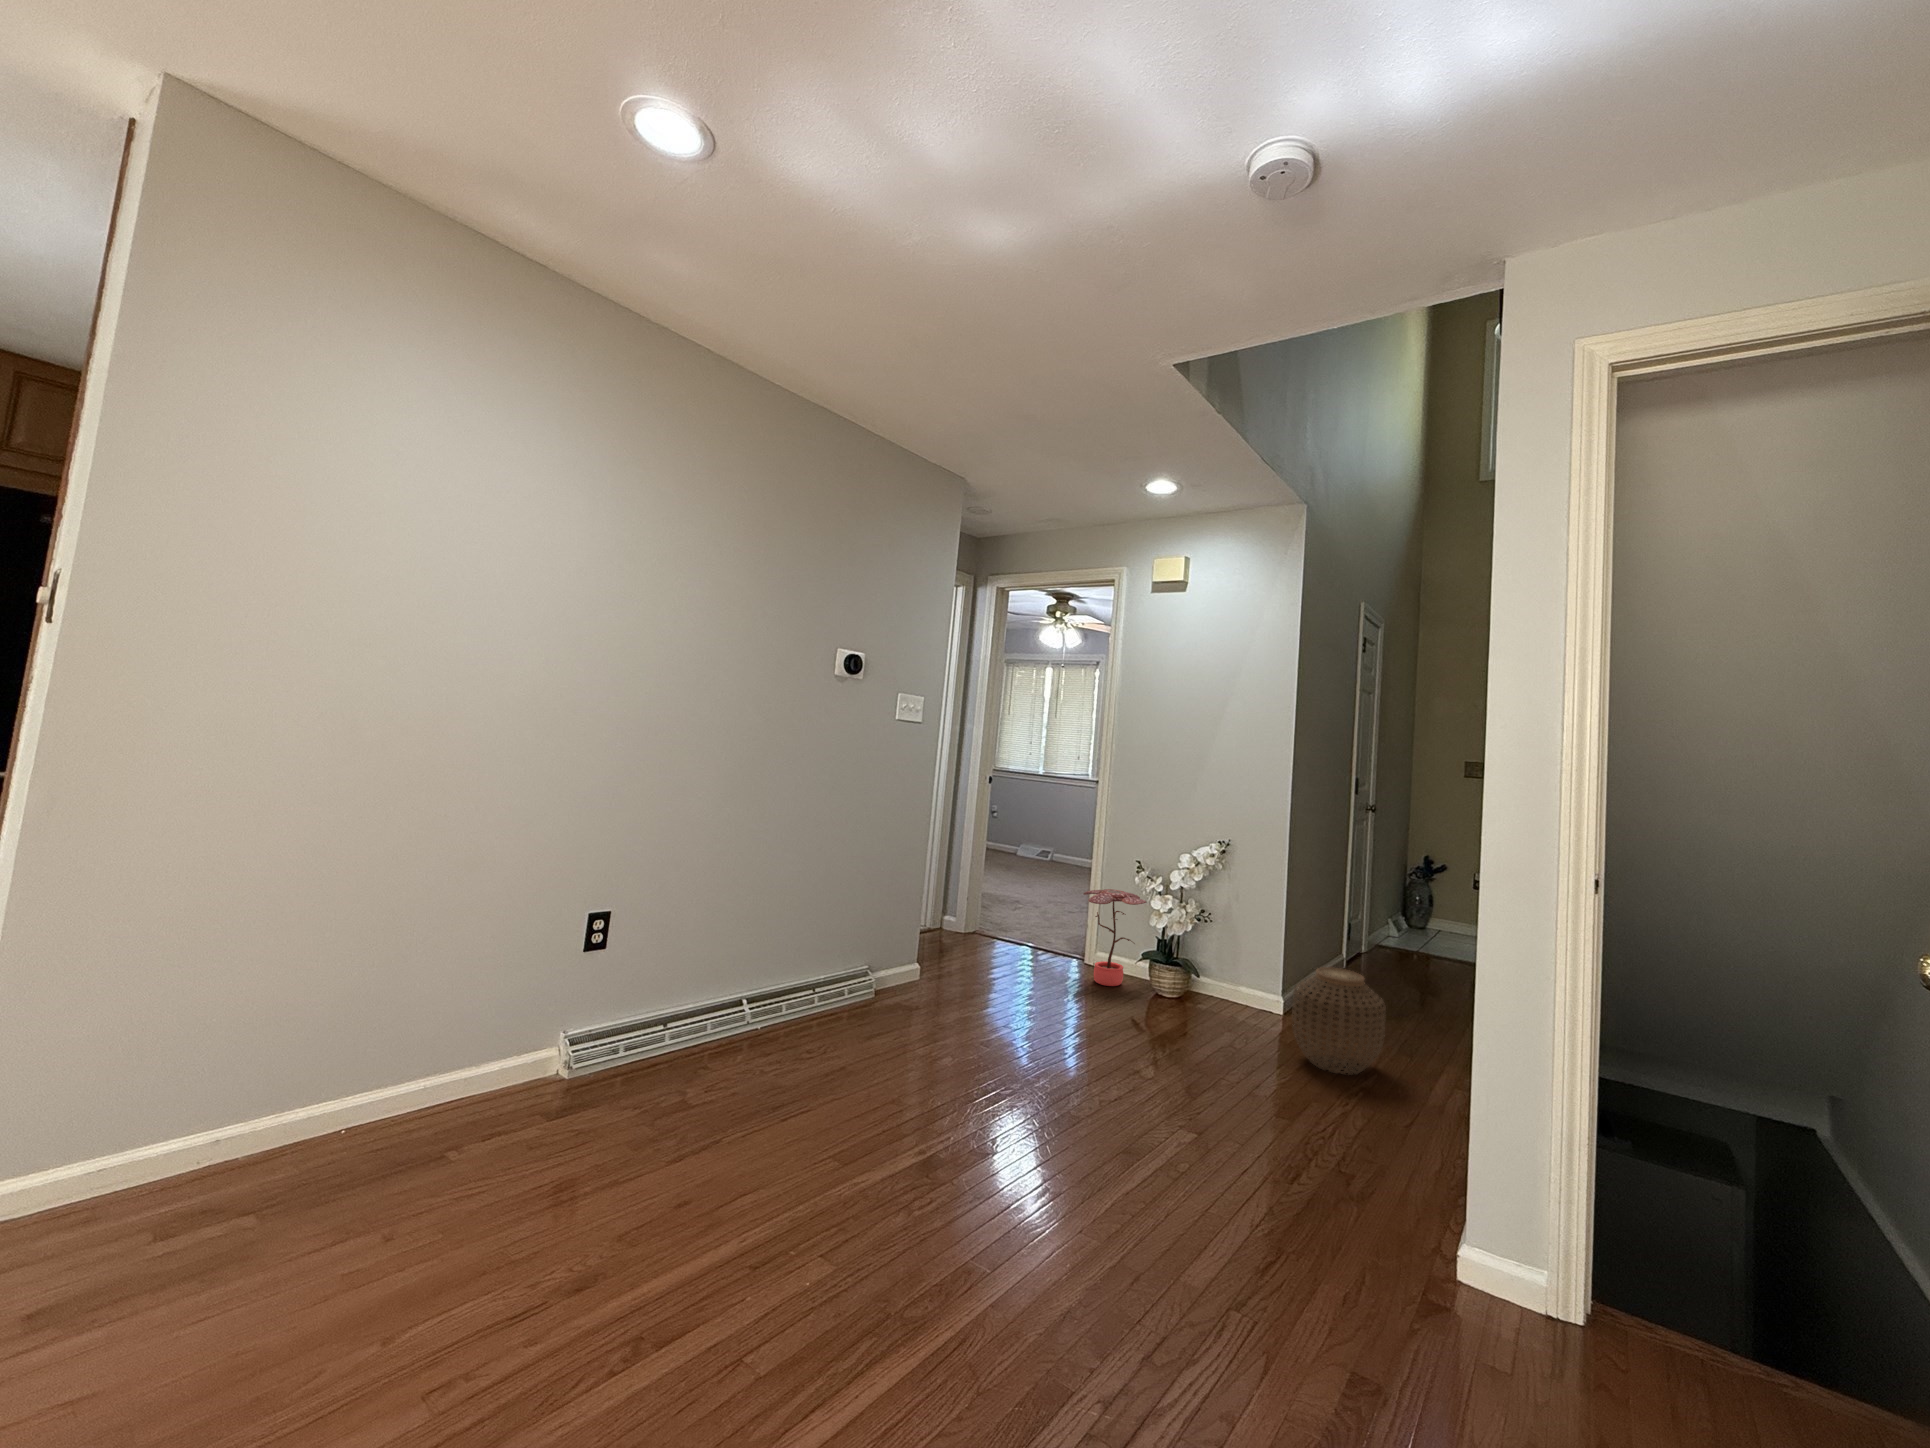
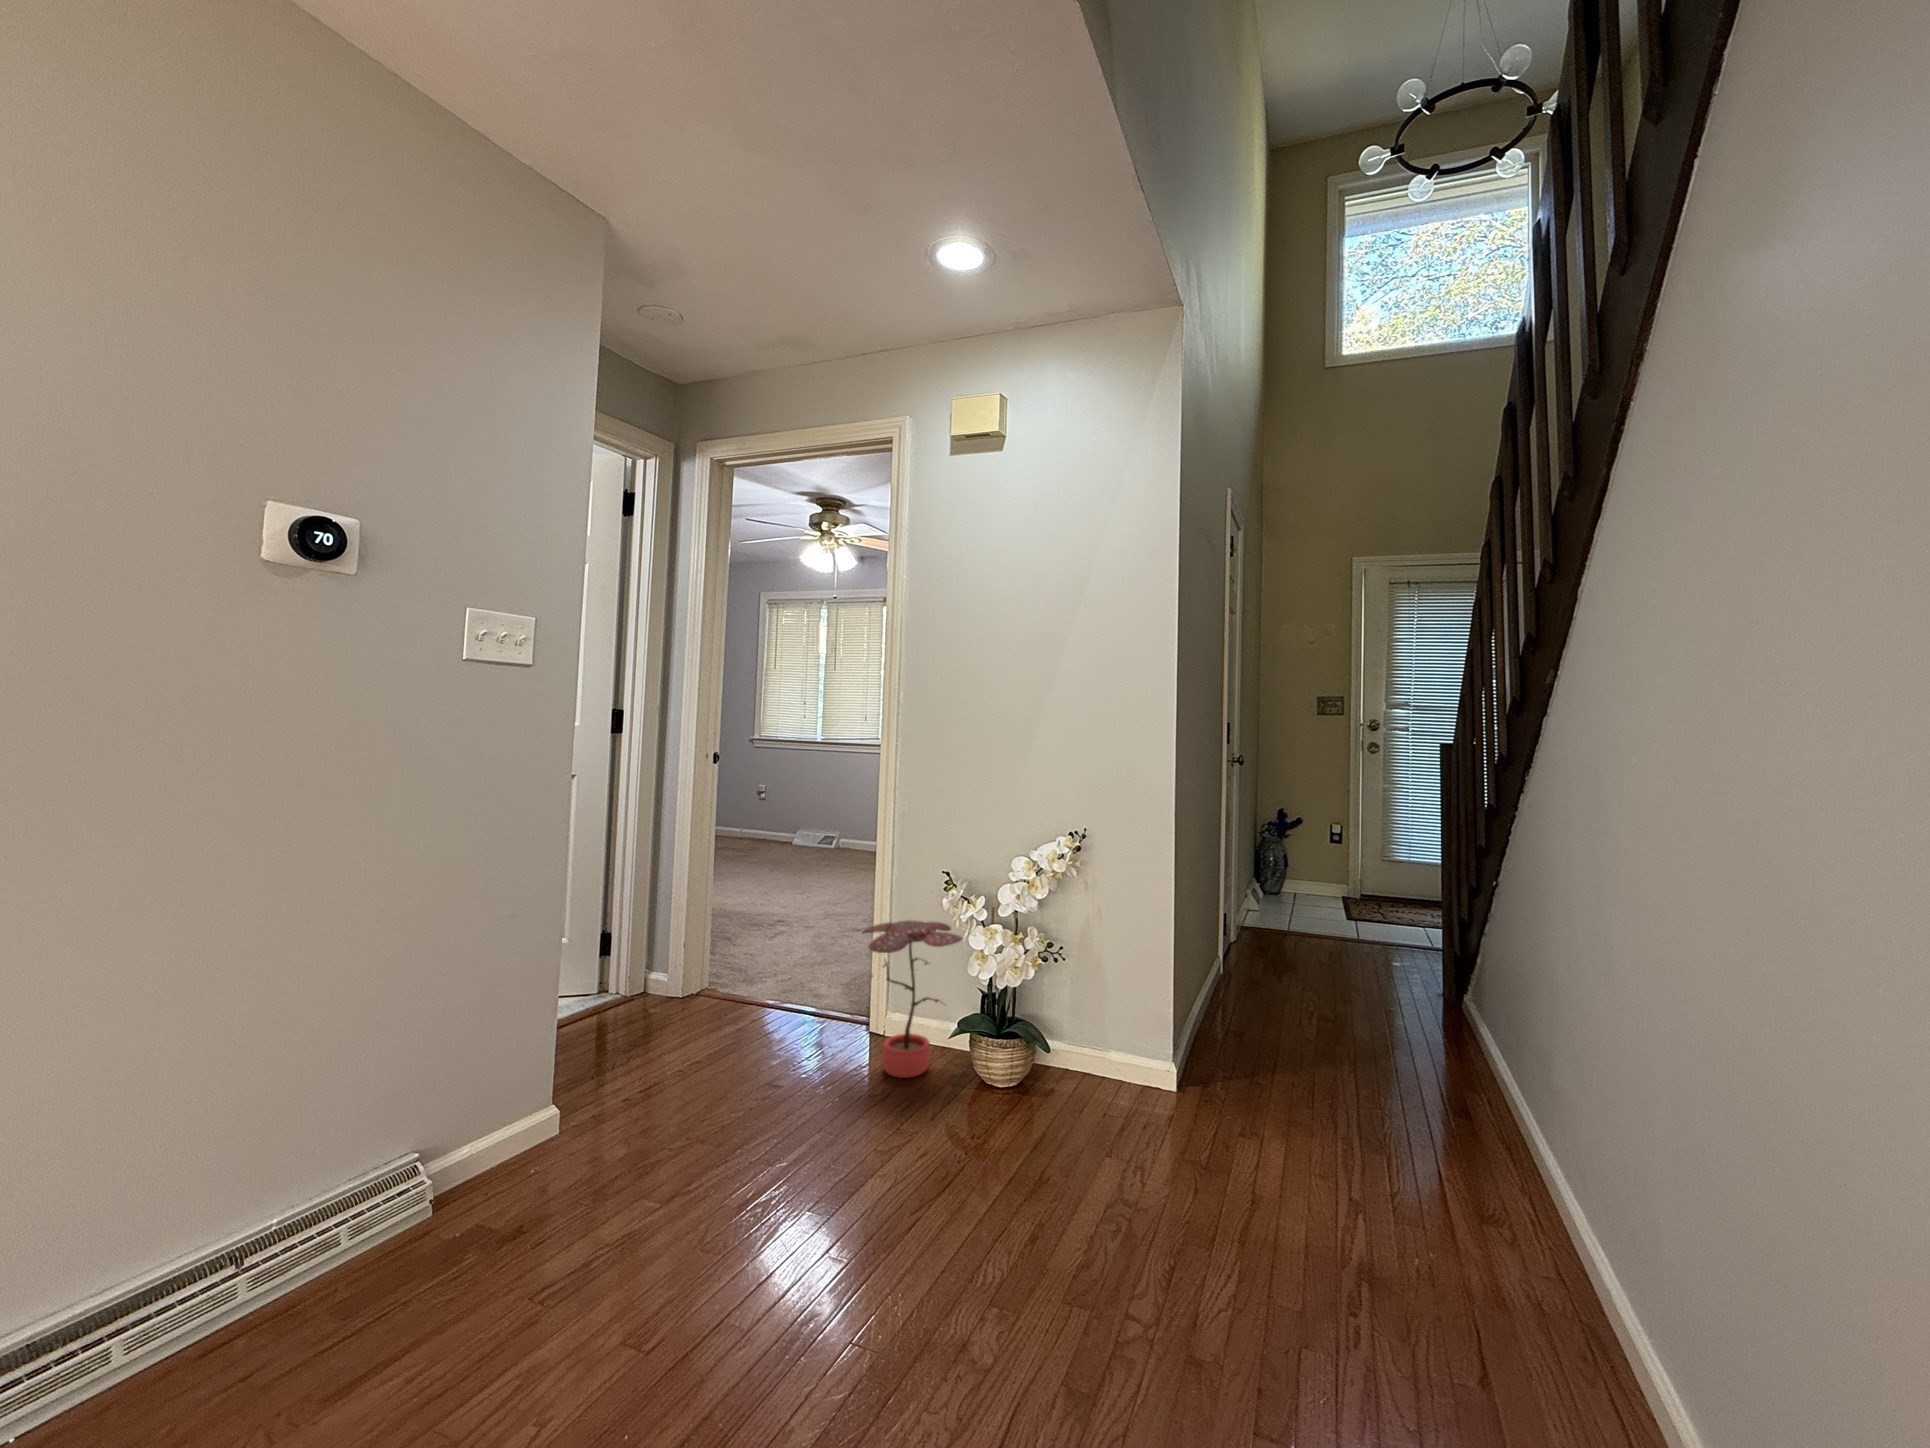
woven basket: present [1292,967,1386,1075] -> none [1219,1040,1373,1232]

